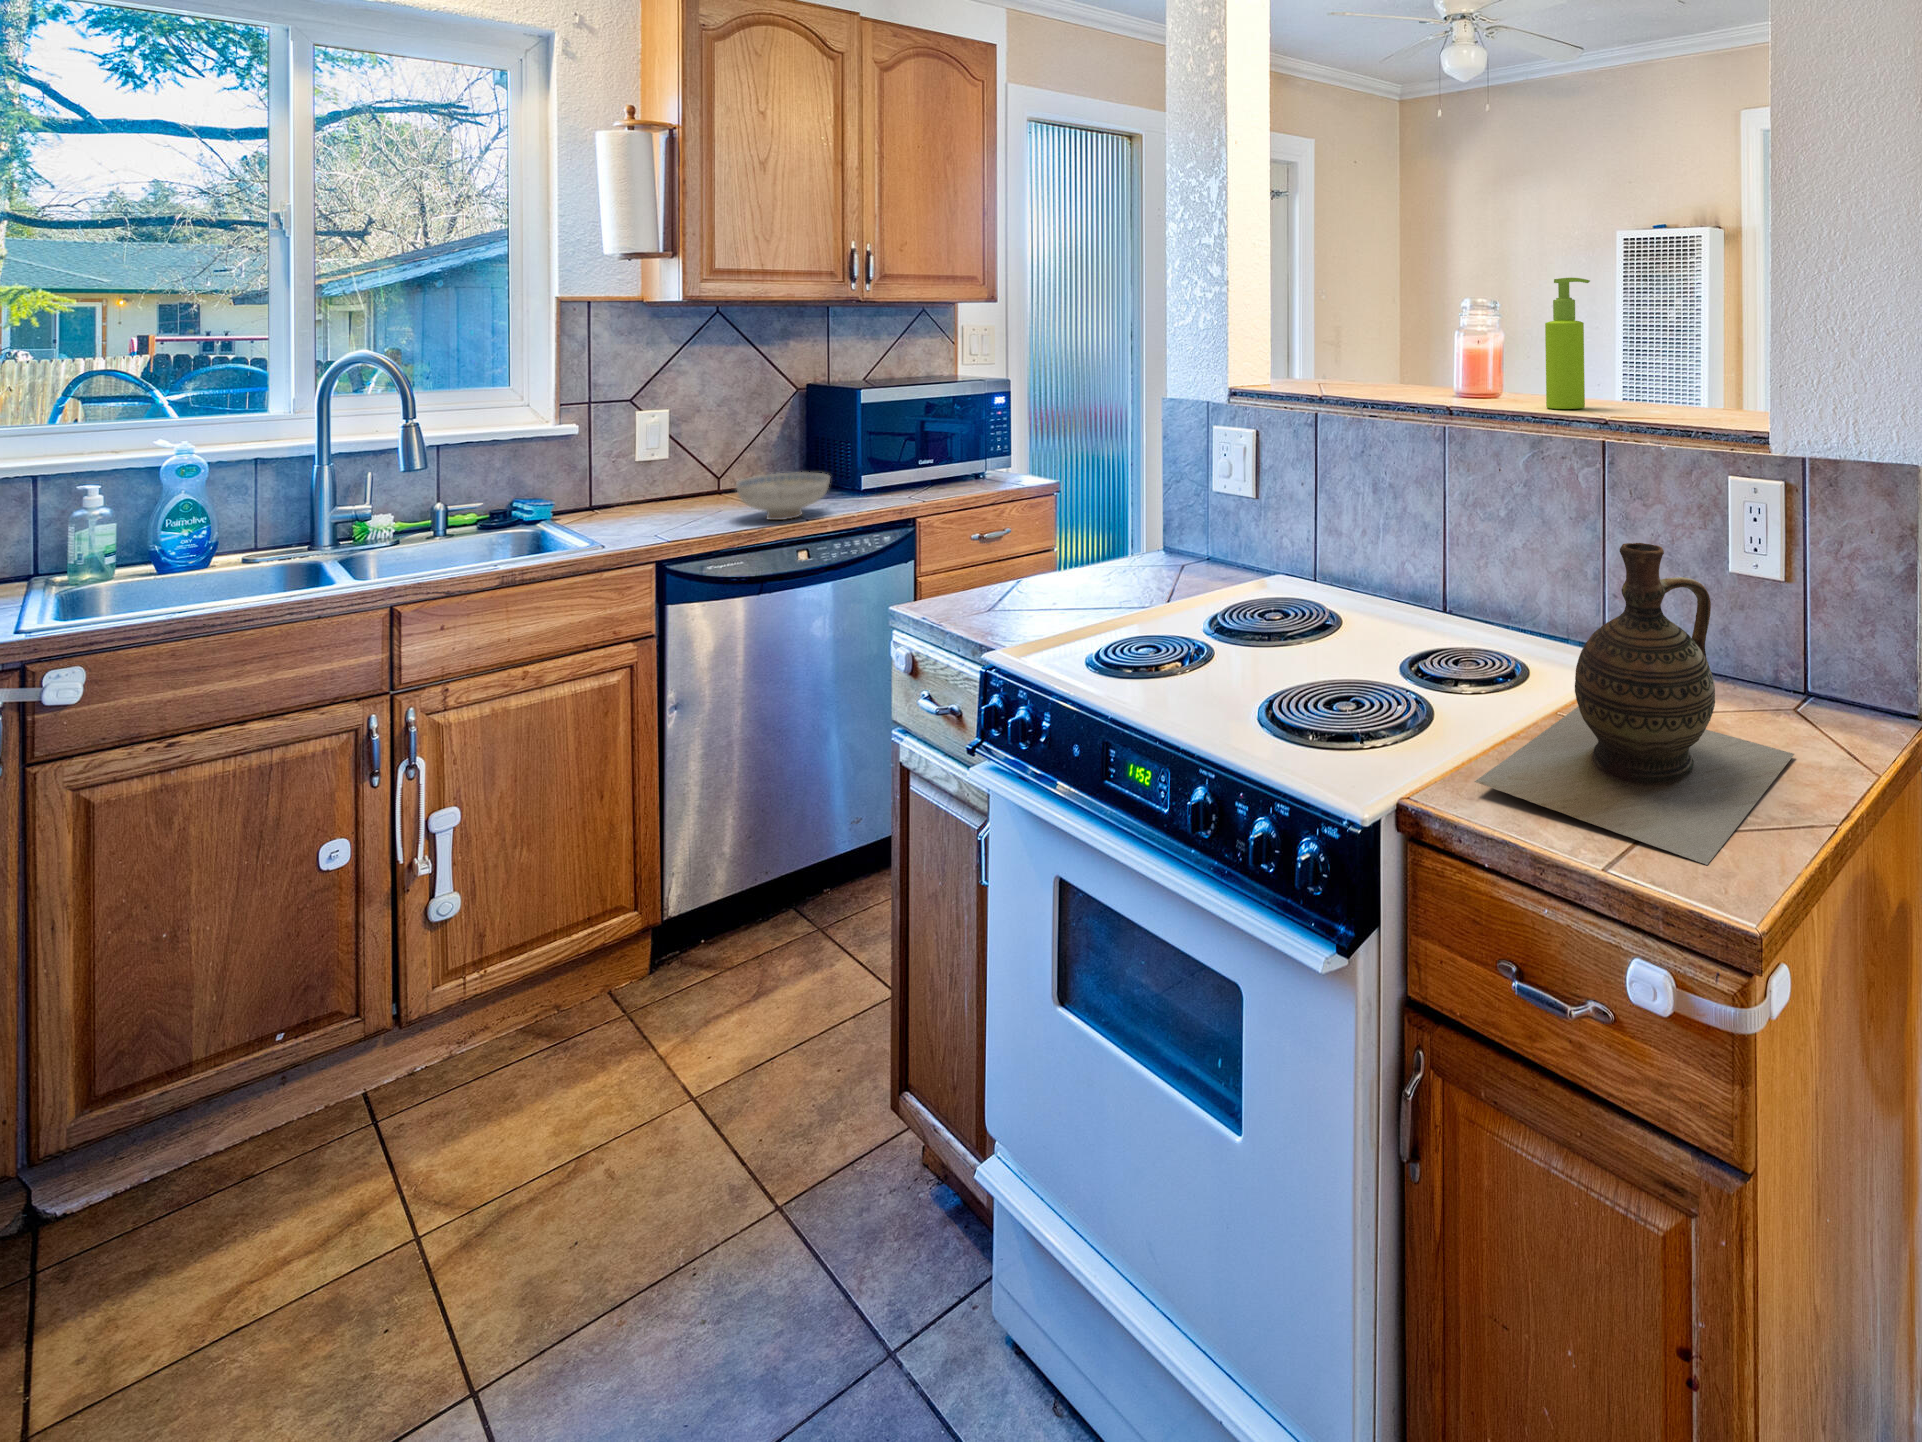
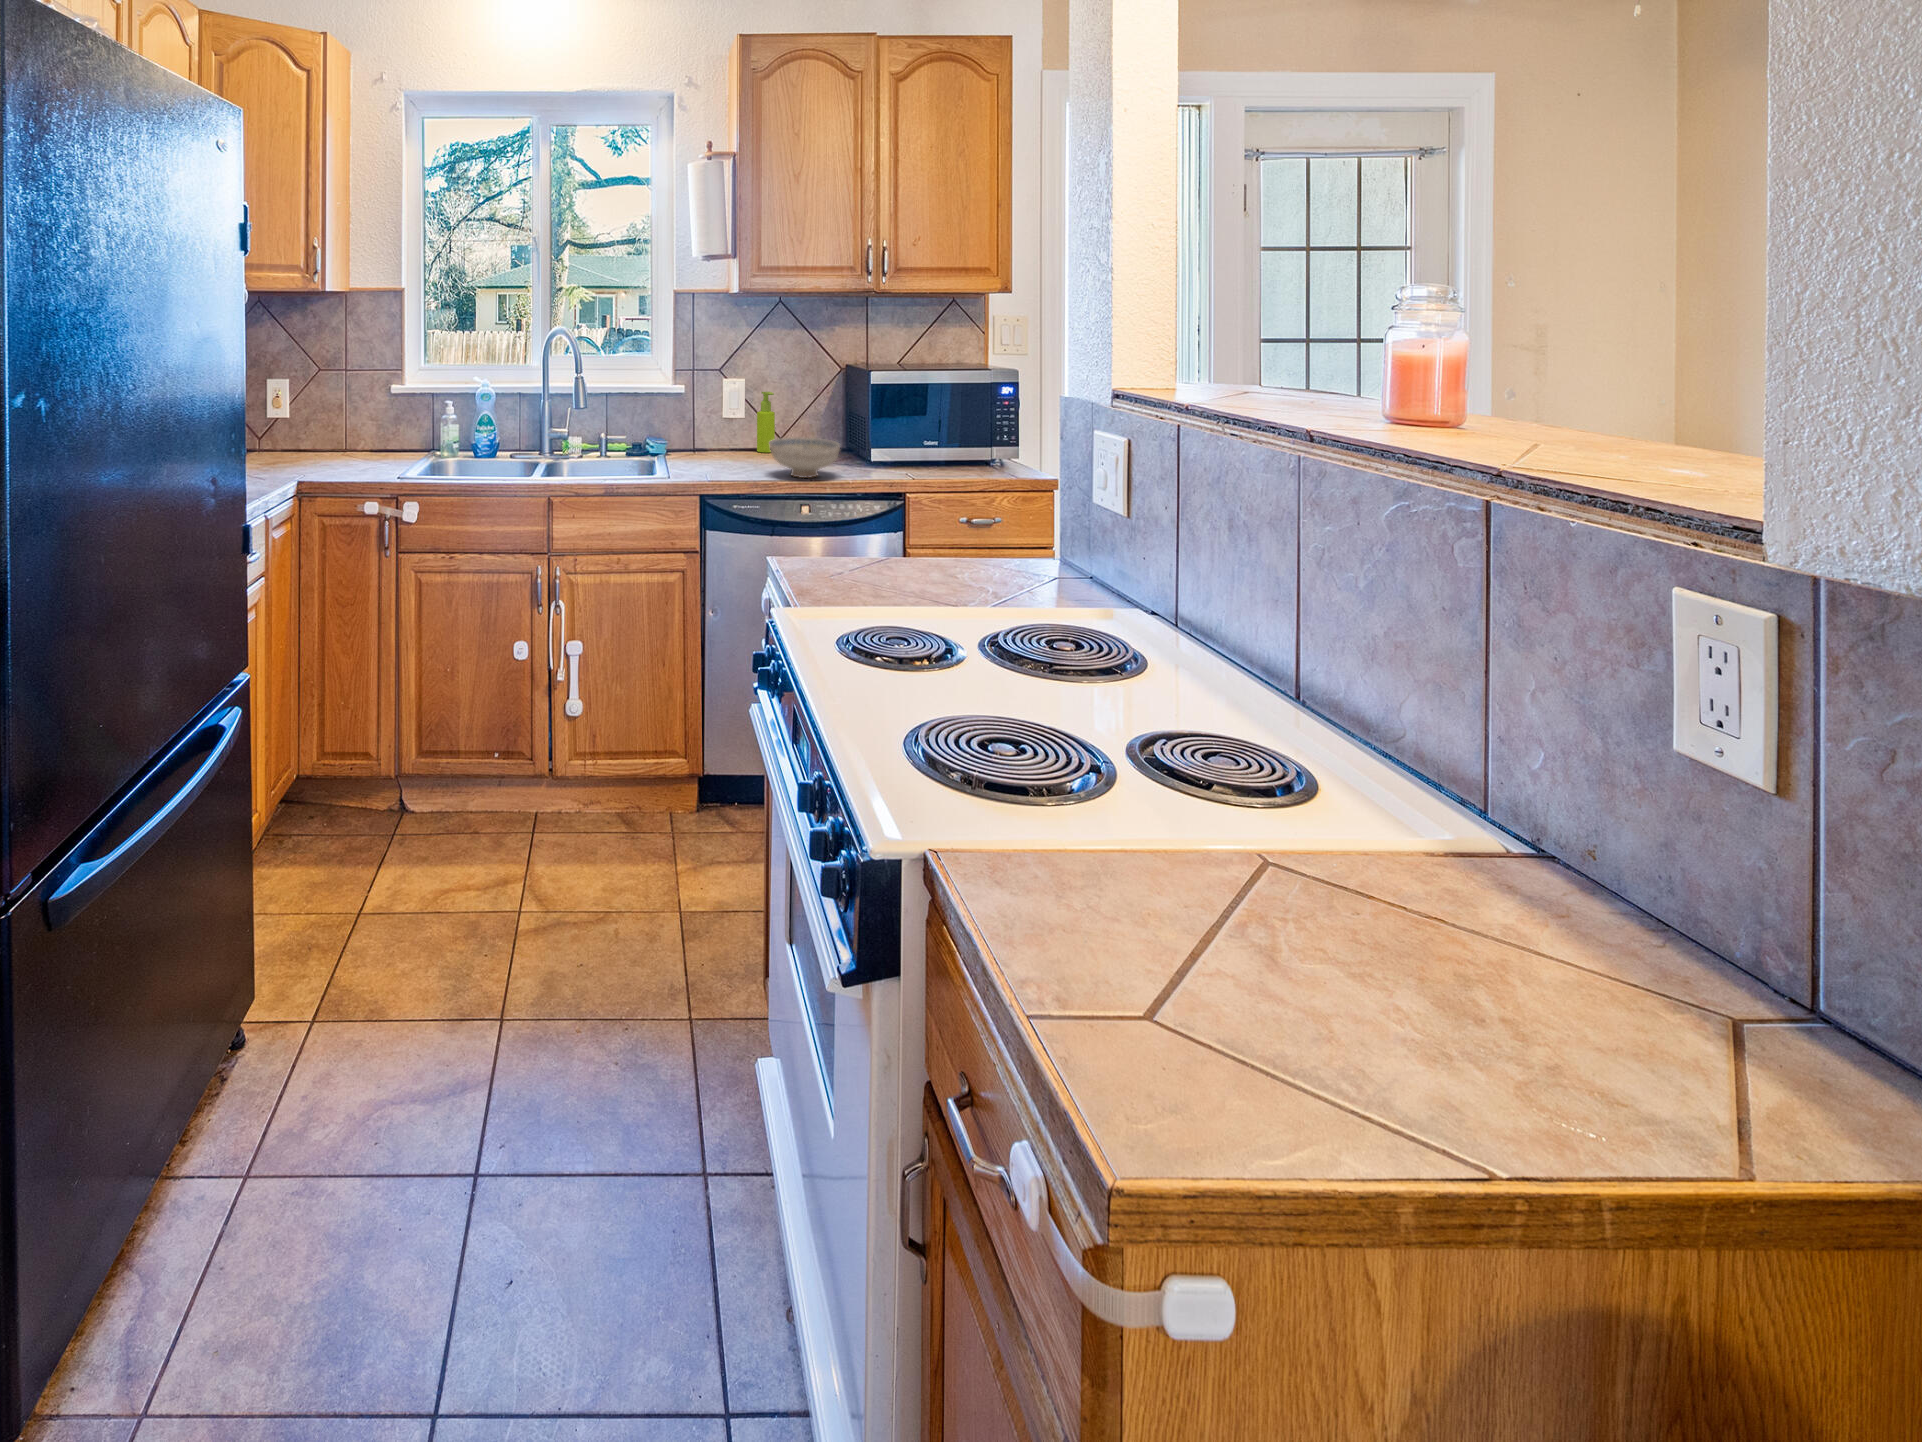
soap dispenser: present [1545,278,1590,409] -> present [757,392,775,452]
ceramic jug: present [1475,543,1794,865] -> none [1059,630,1617,1077]

